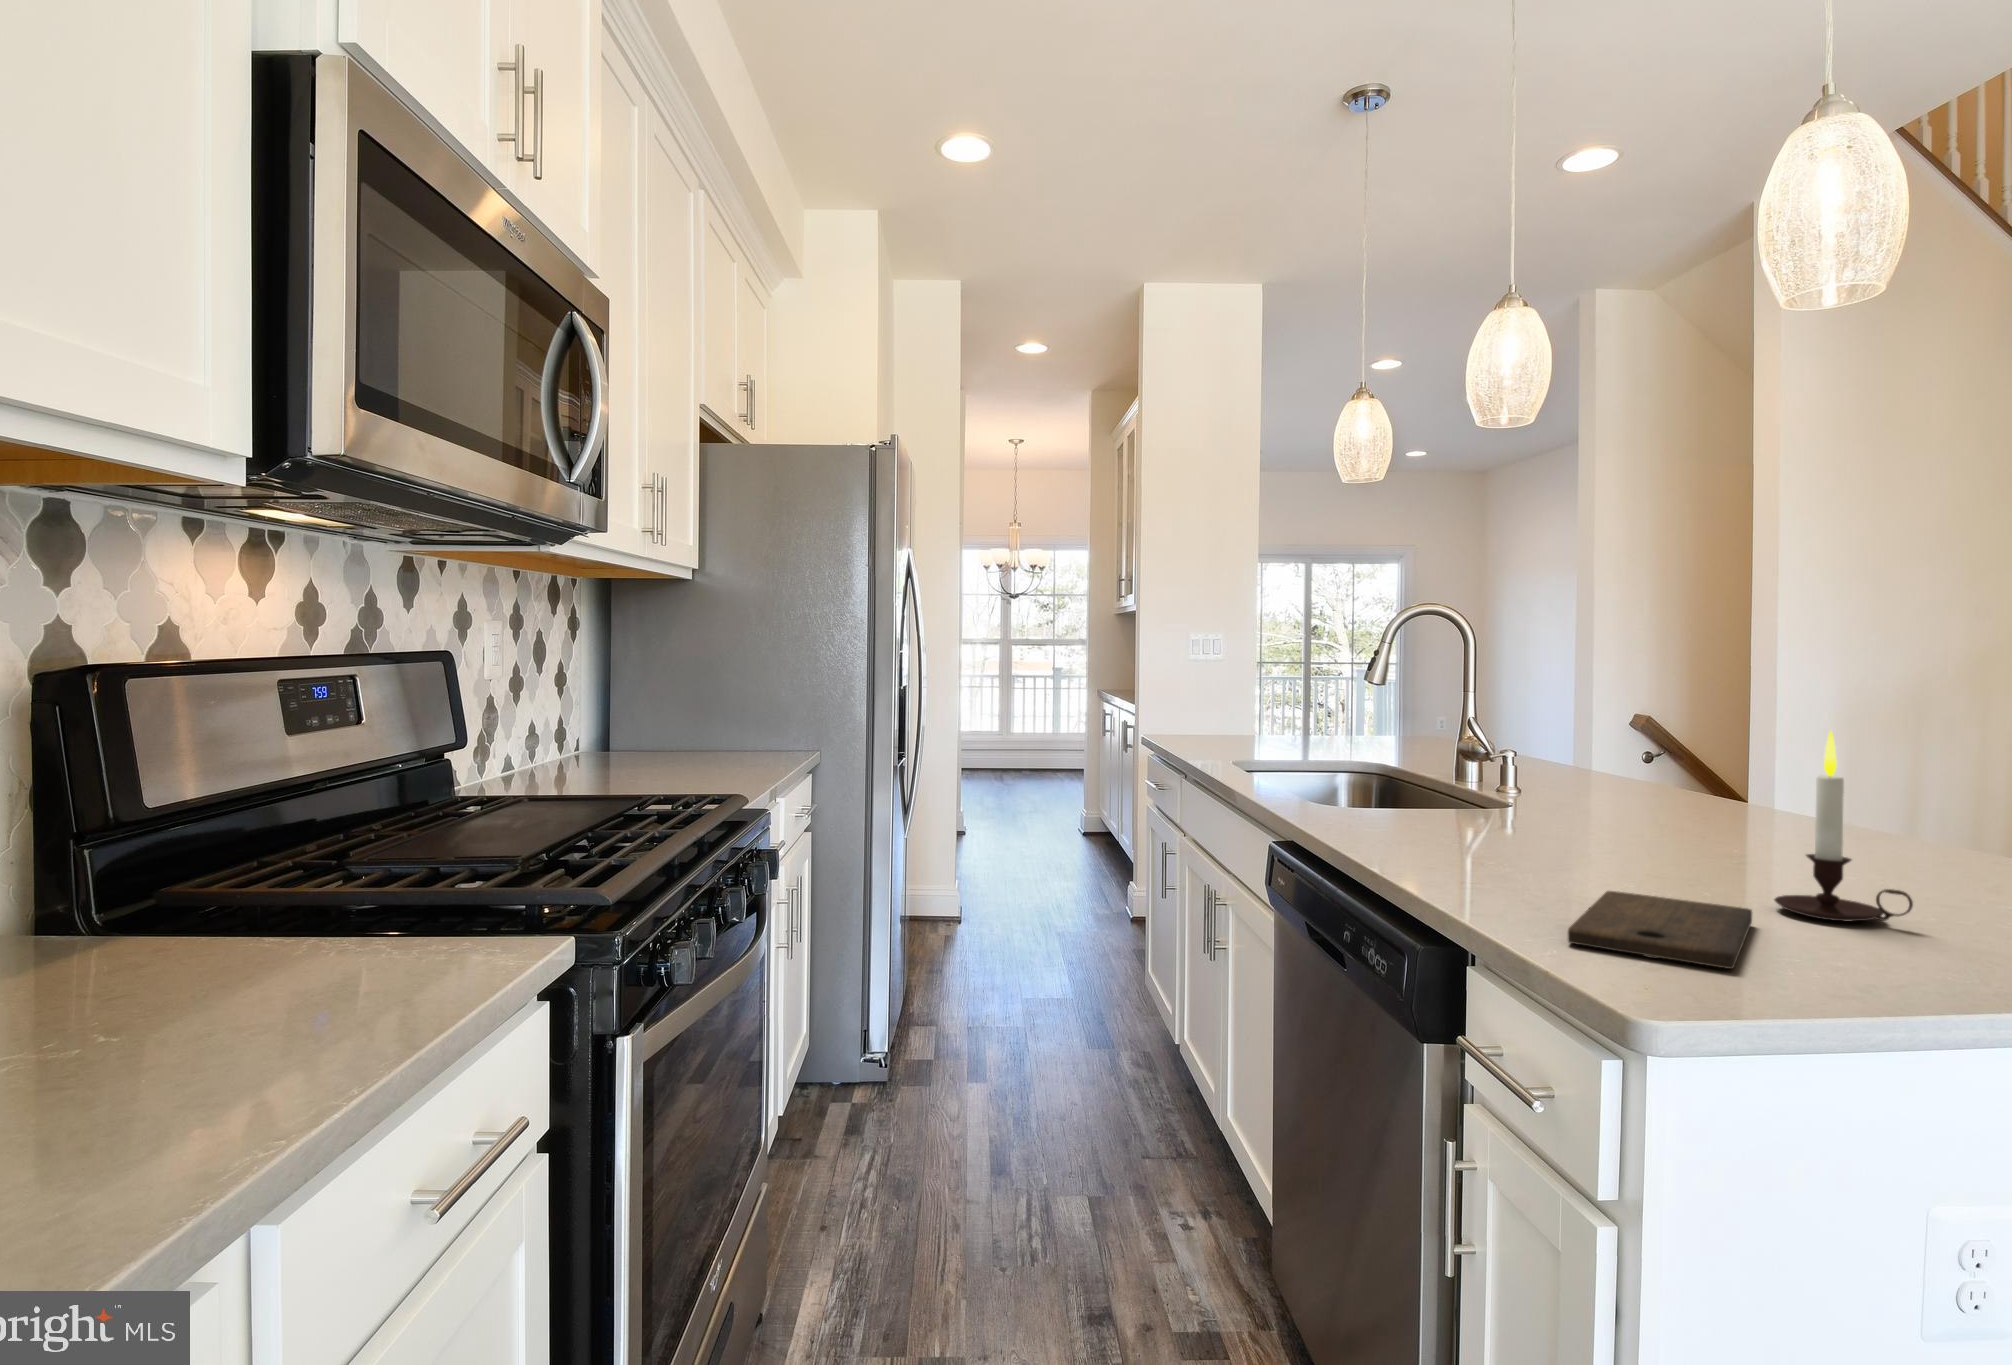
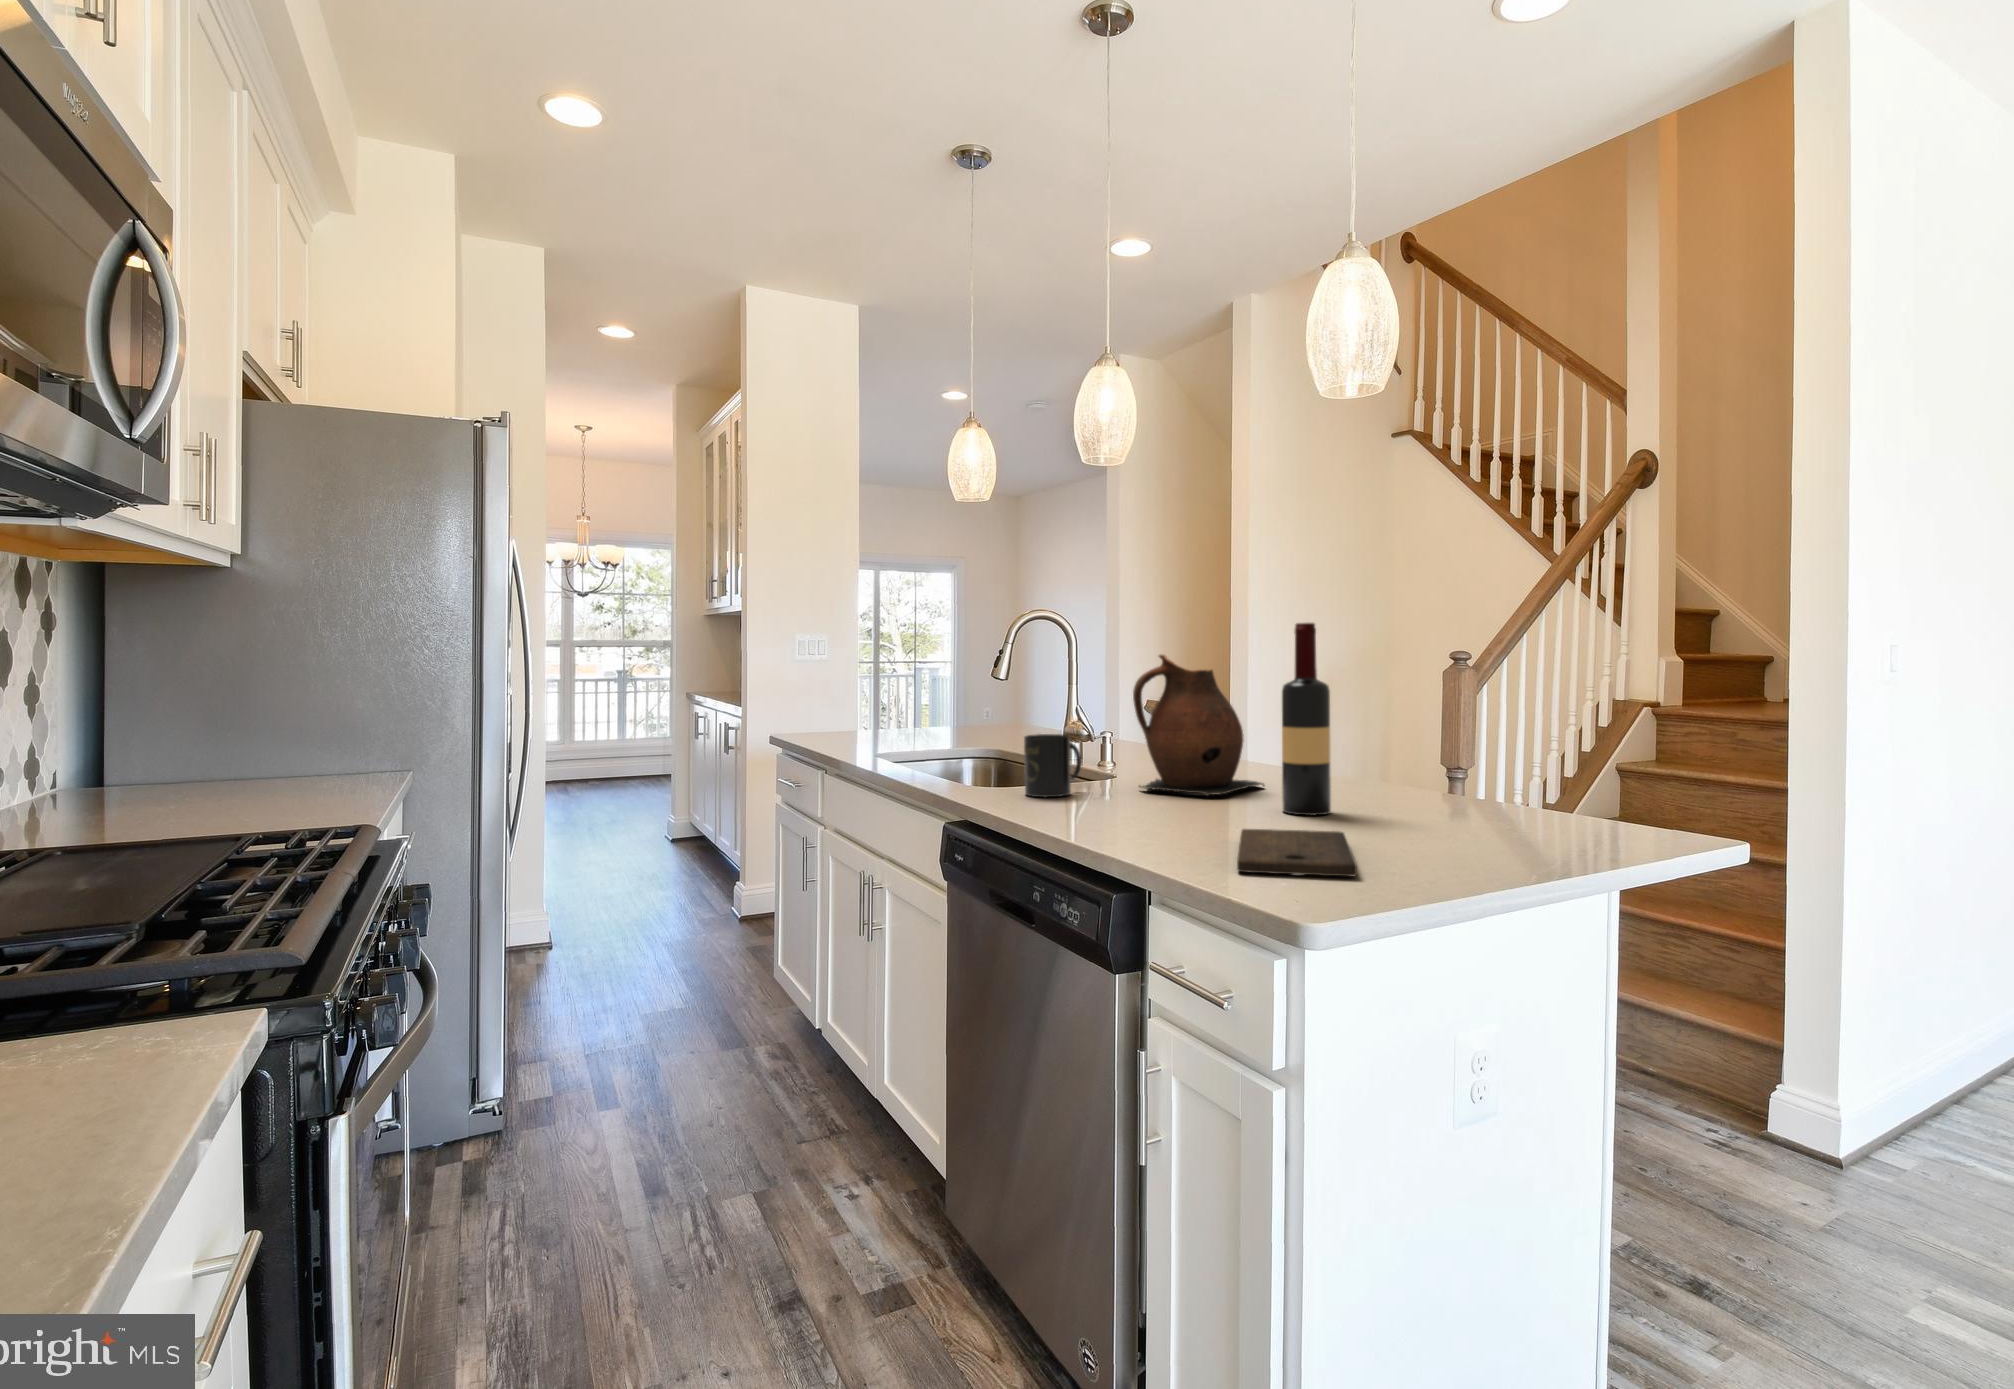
wine bottle: none [1696,638,1770,884] -> present [1282,623,1331,815]
ceramic pitcher: none [1515,671,1695,846] -> present [1133,655,1264,796]
candle: present [1775,732,1913,922] -> none [1348,691,1437,835]
mug: none [1374,757,1446,829] -> present [1024,734,1081,797]

